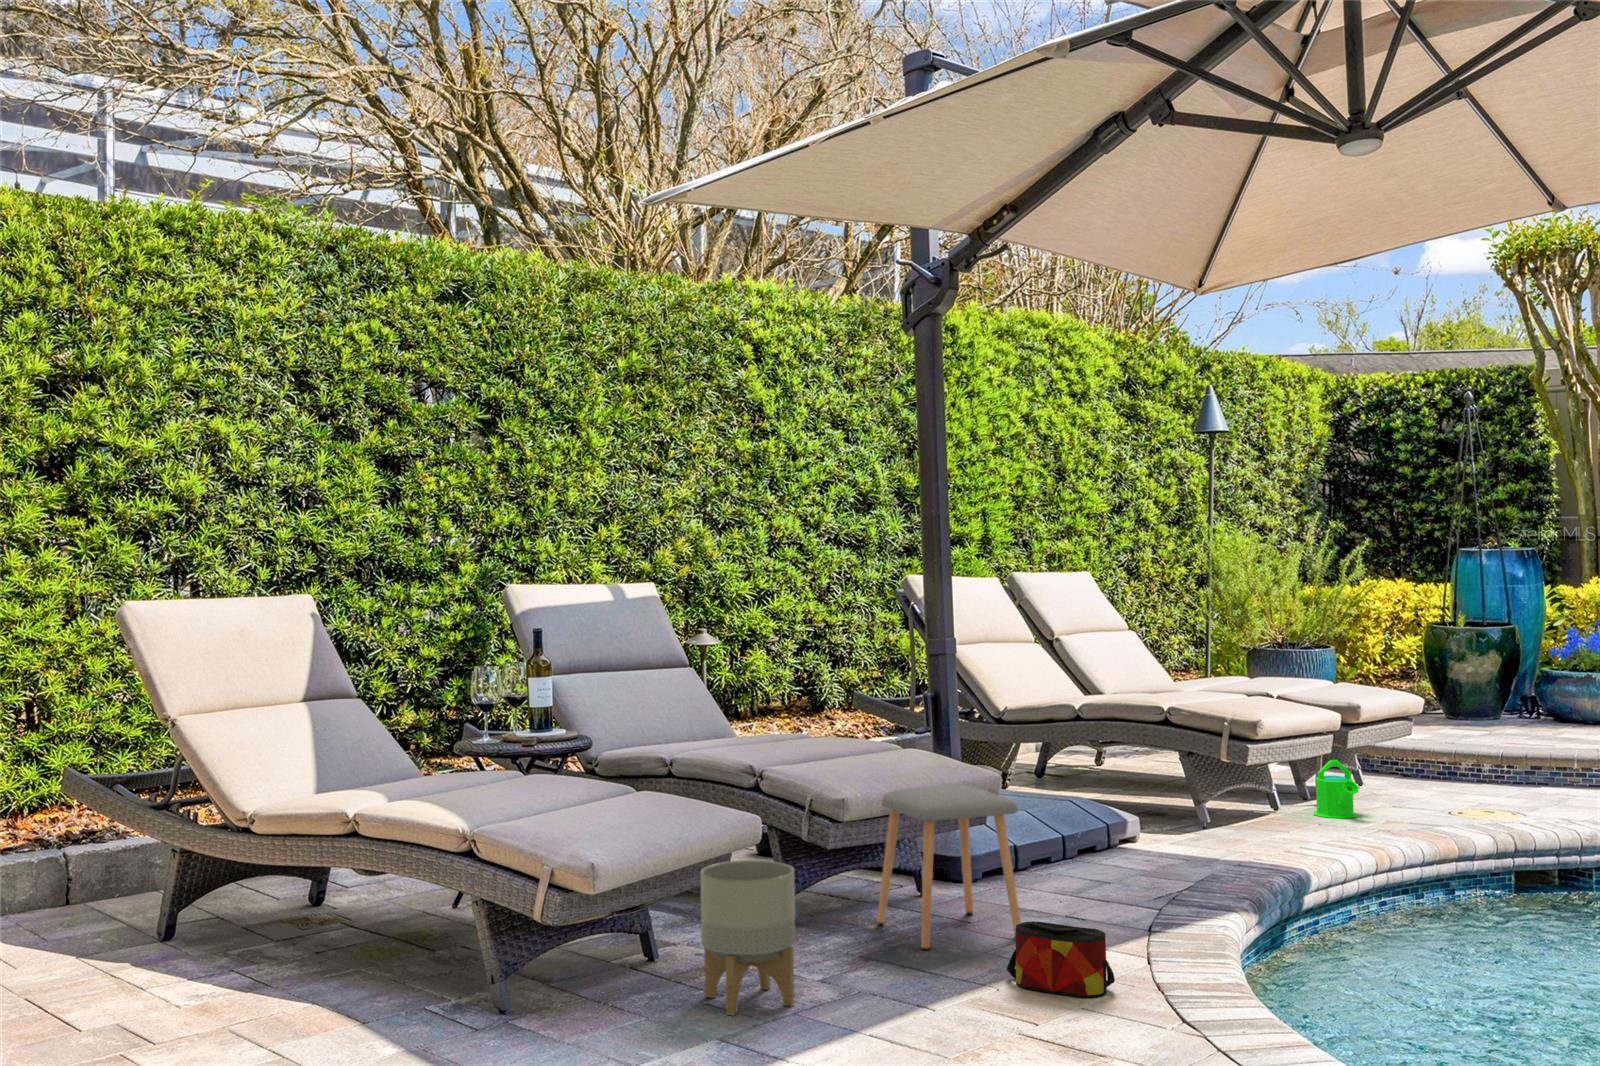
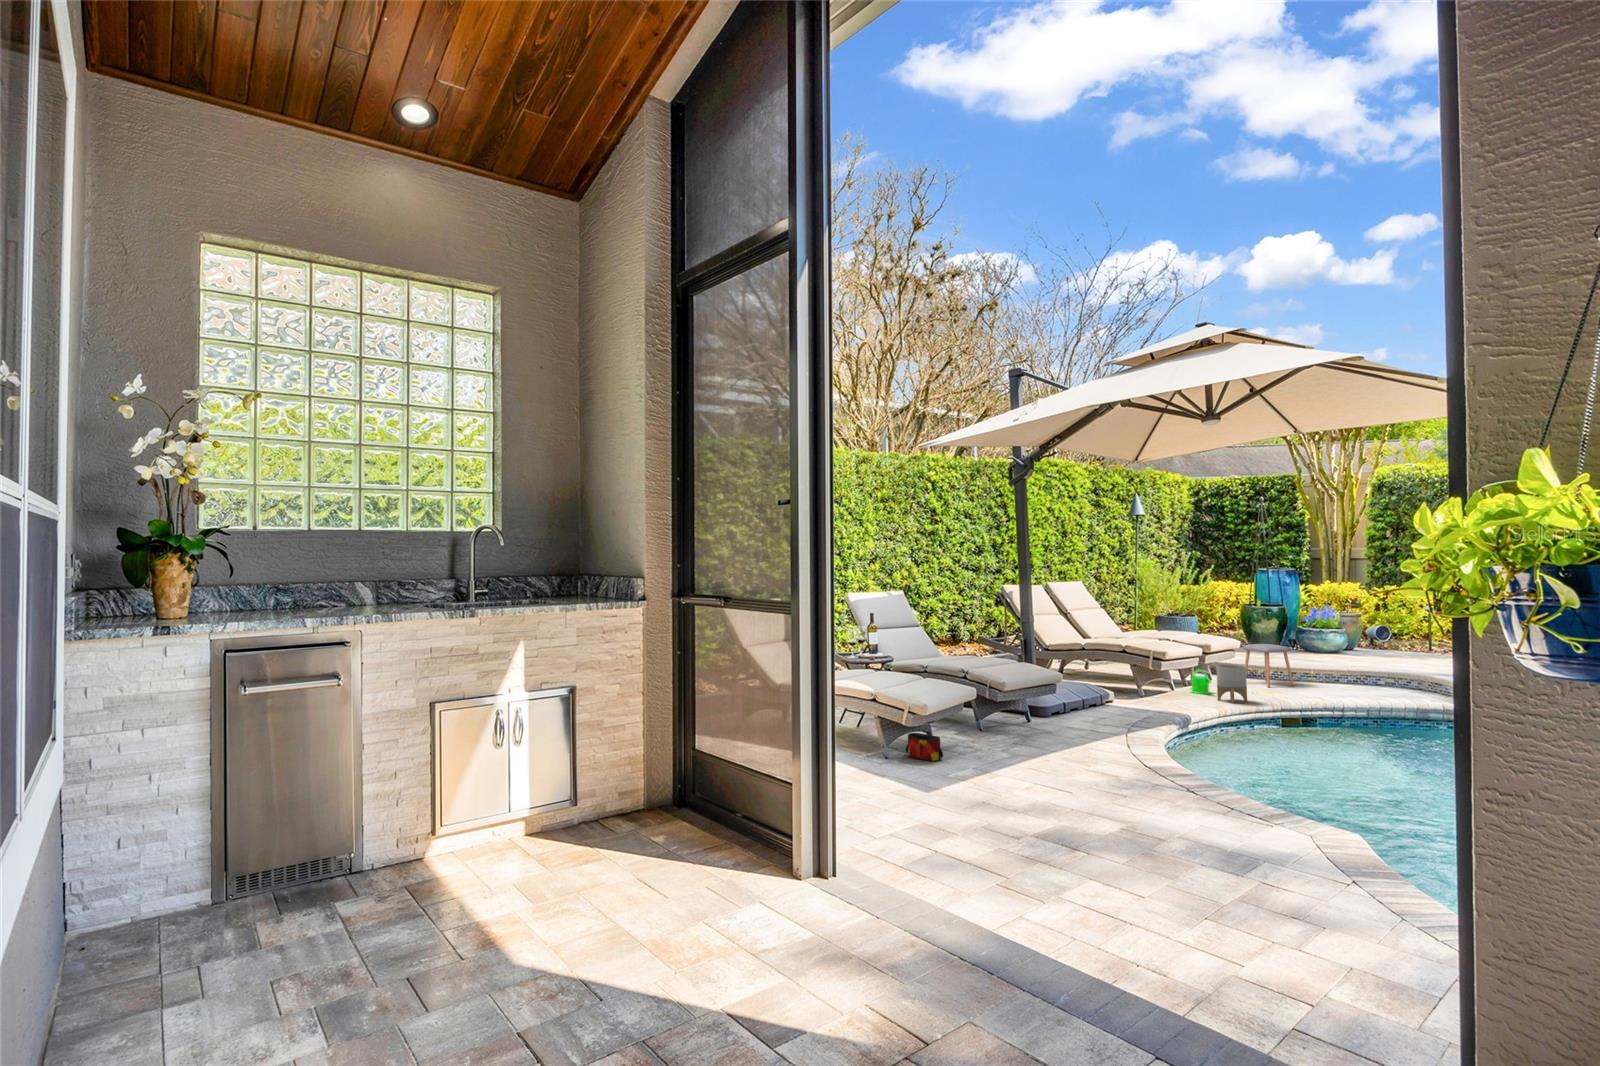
stool: present [877,785,1021,950] -> present [1243,644,1294,688]
planter: present [700,860,795,1016] -> present [1216,664,1247,703]
bag: present [1007,921,1115,998] -> present [905,733,943,762]

